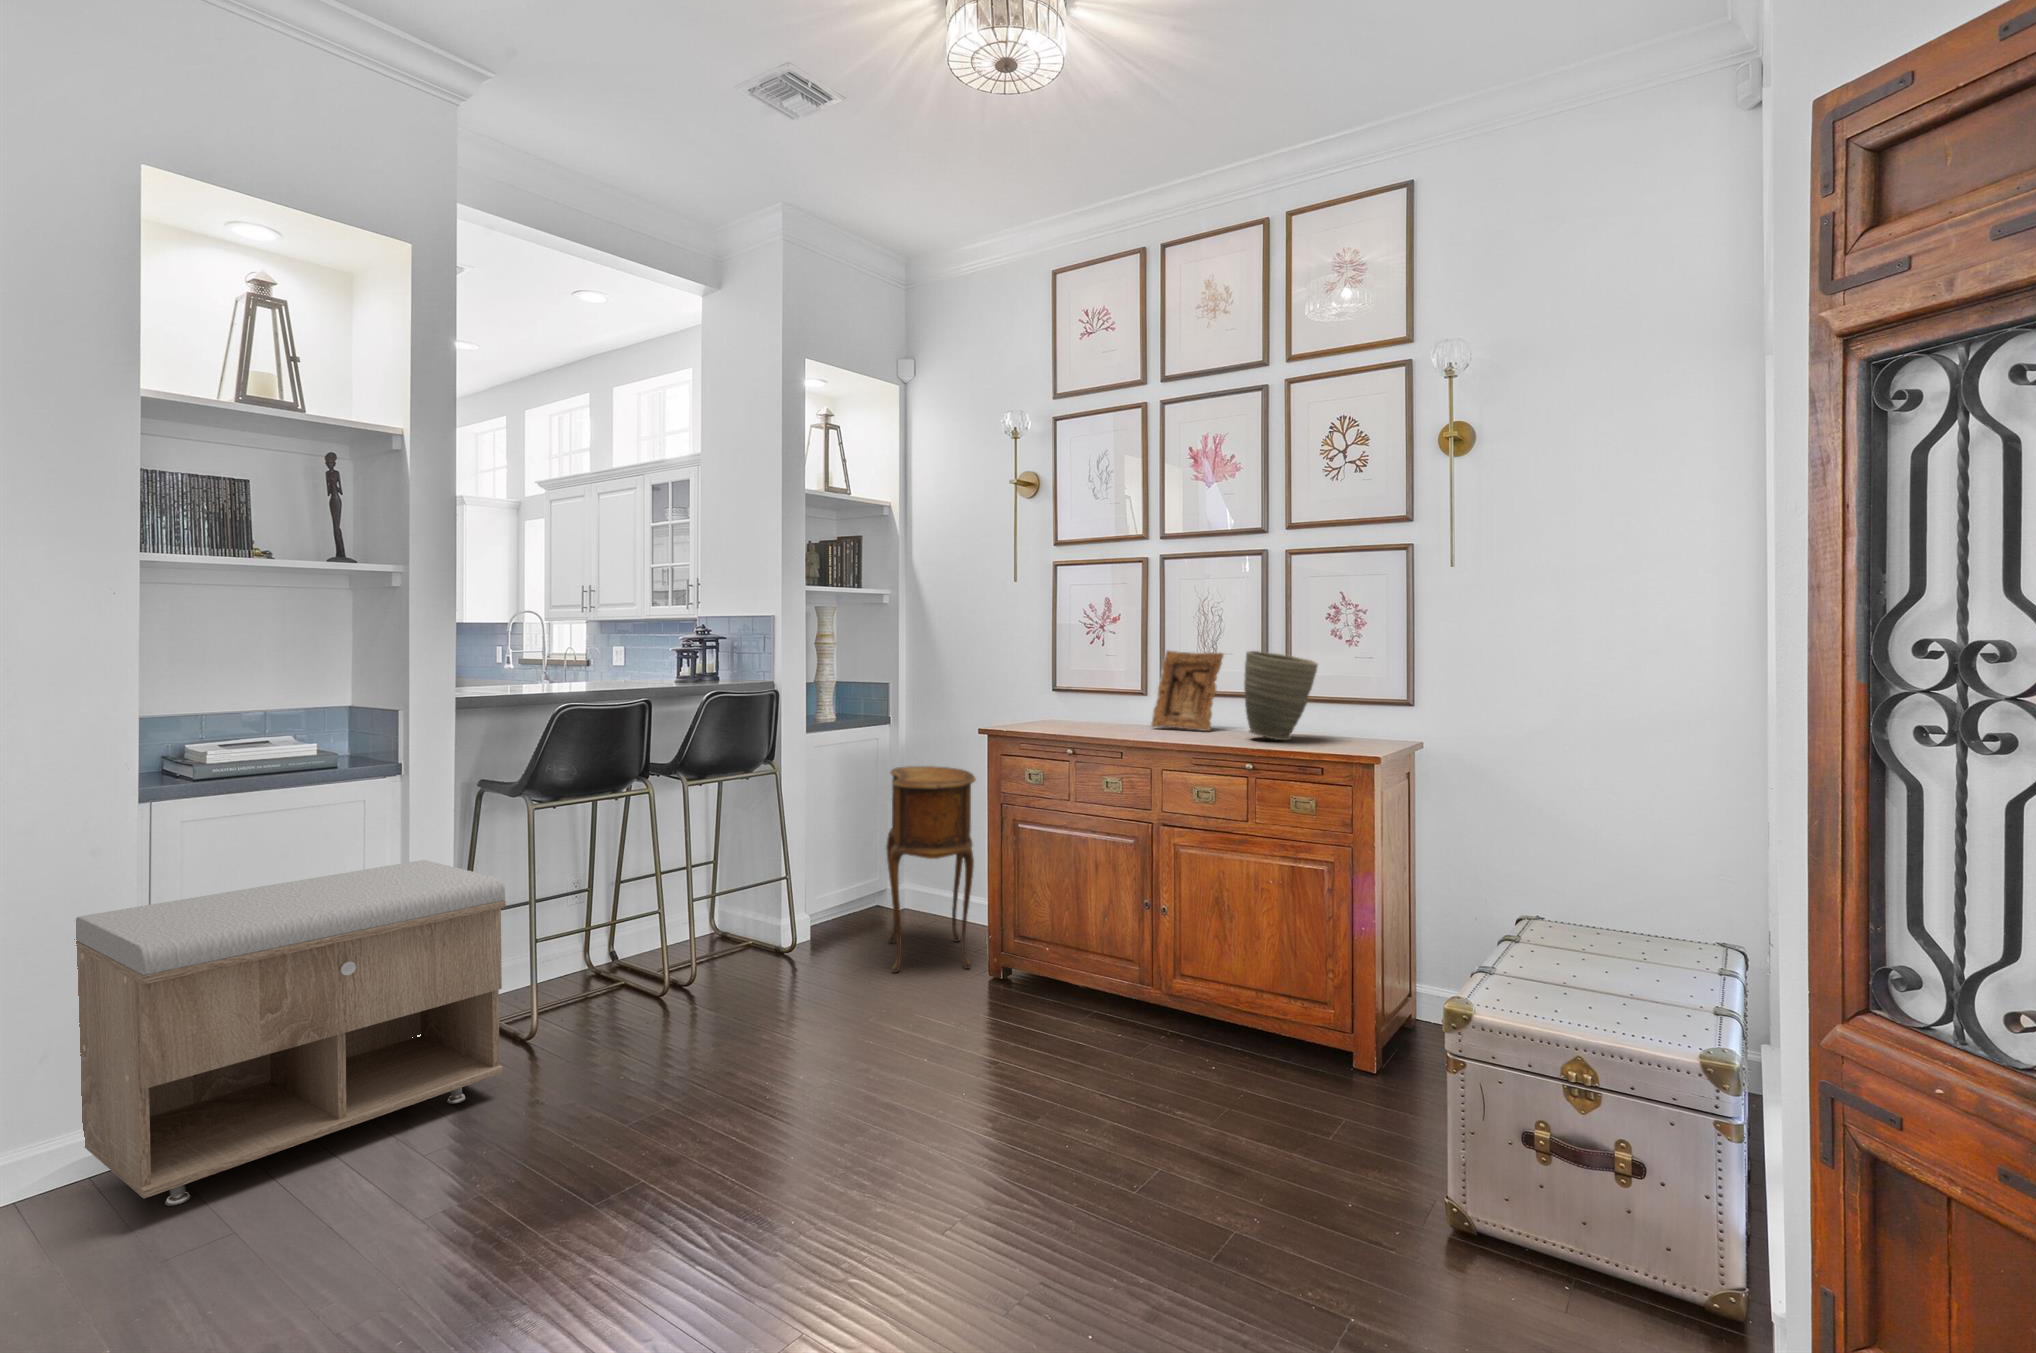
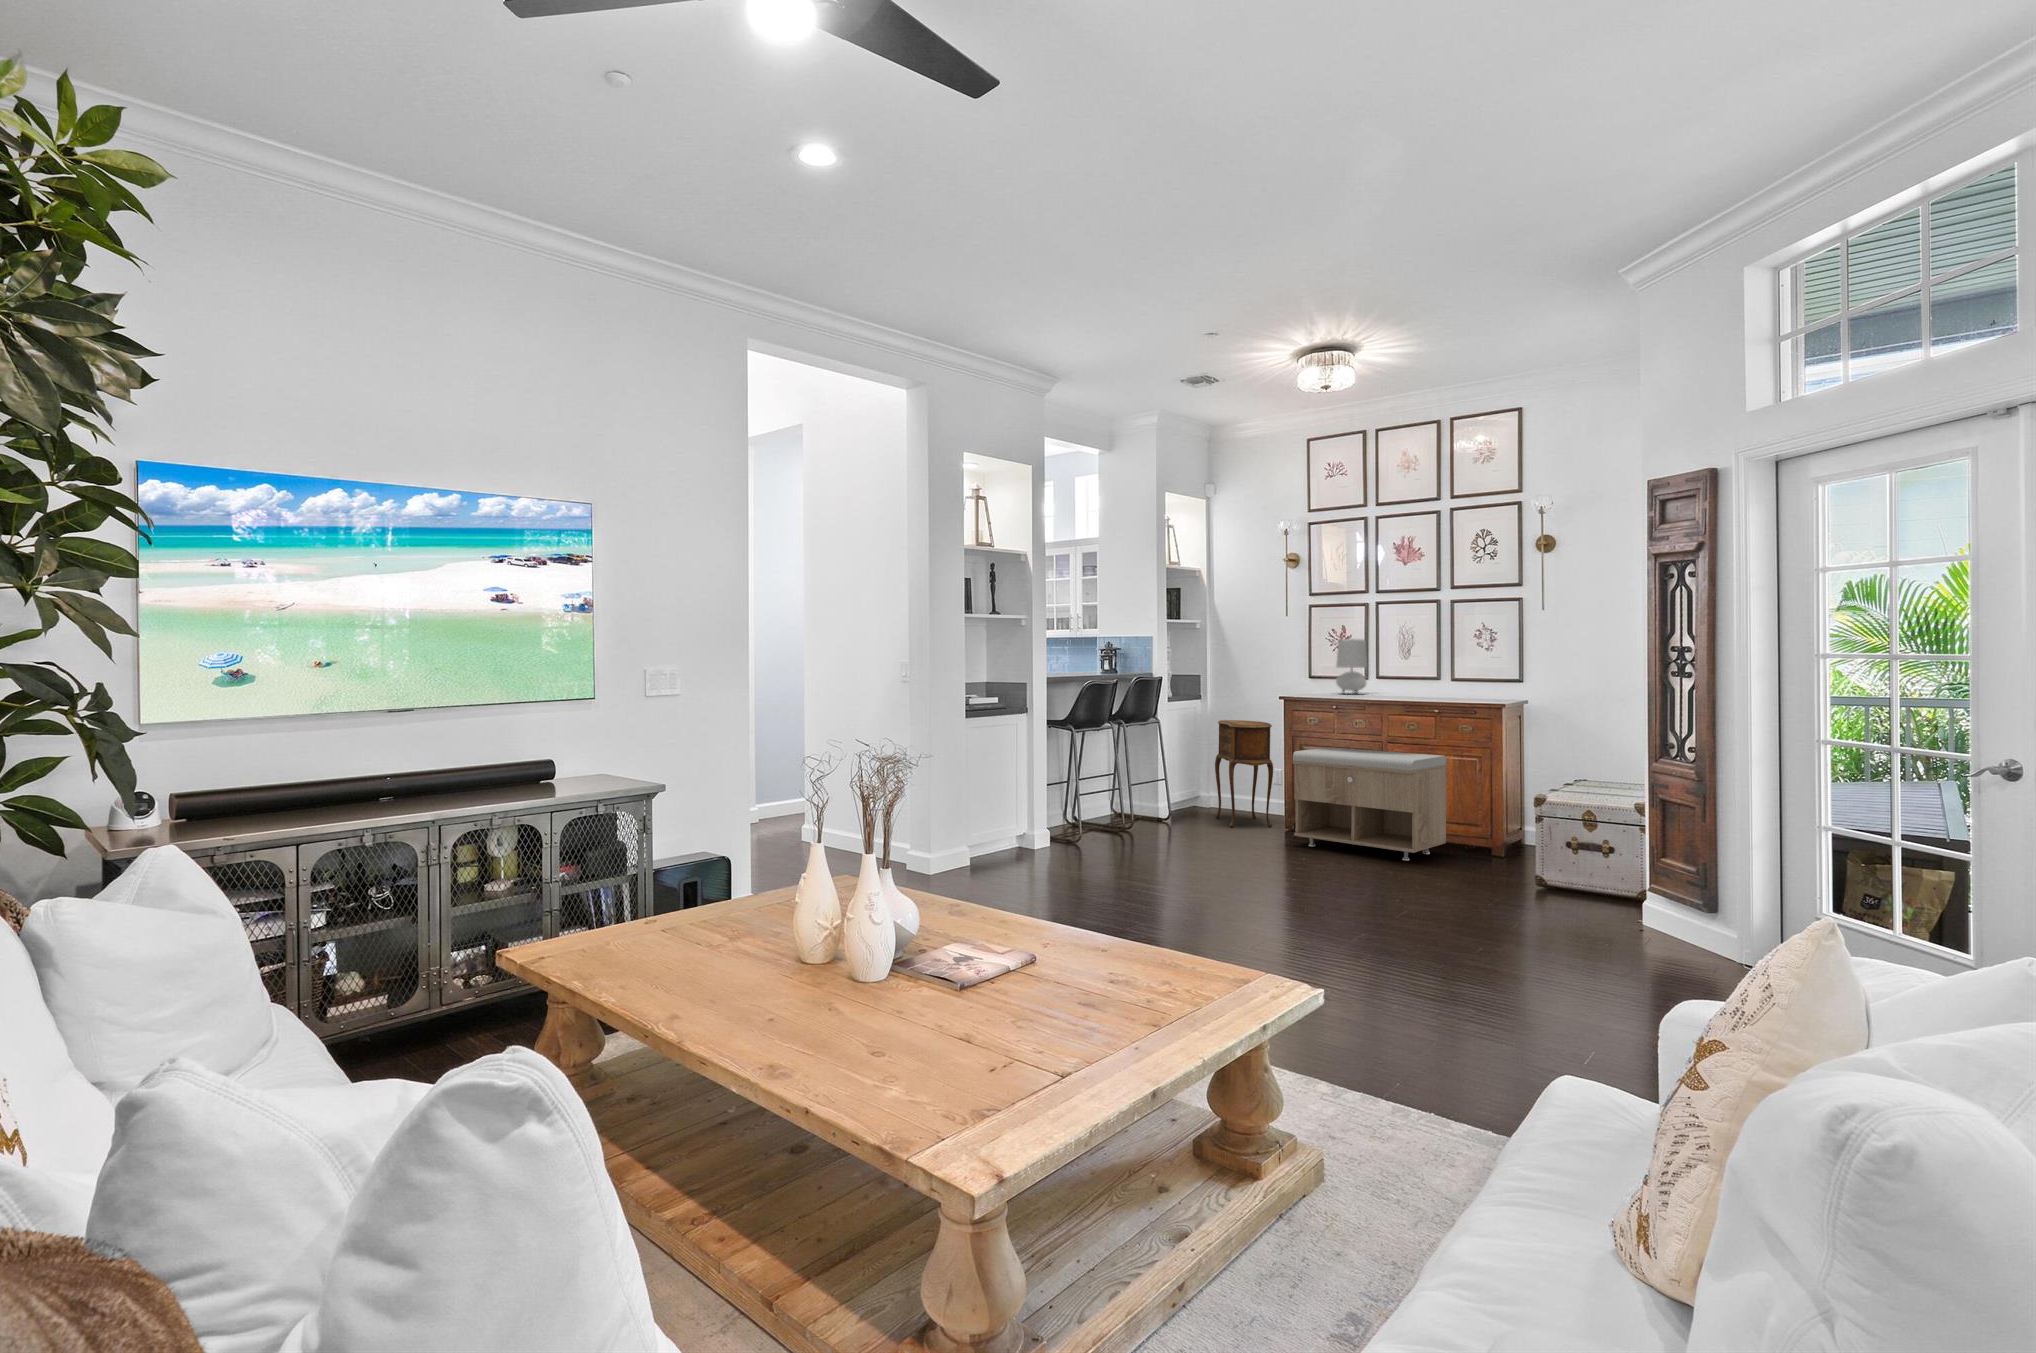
table lamp: none [1089,624,1144,724] -> present [1336,639,1367,694]
picture frame: present [1151,651,1224,731] -> none [1375,654,1417,696]
vase: present [1244,651,1318,740] -> none [1431,653,1472,699]
storage bench: present [74,860,506,1206] -> present [1293,747,1446,861]

